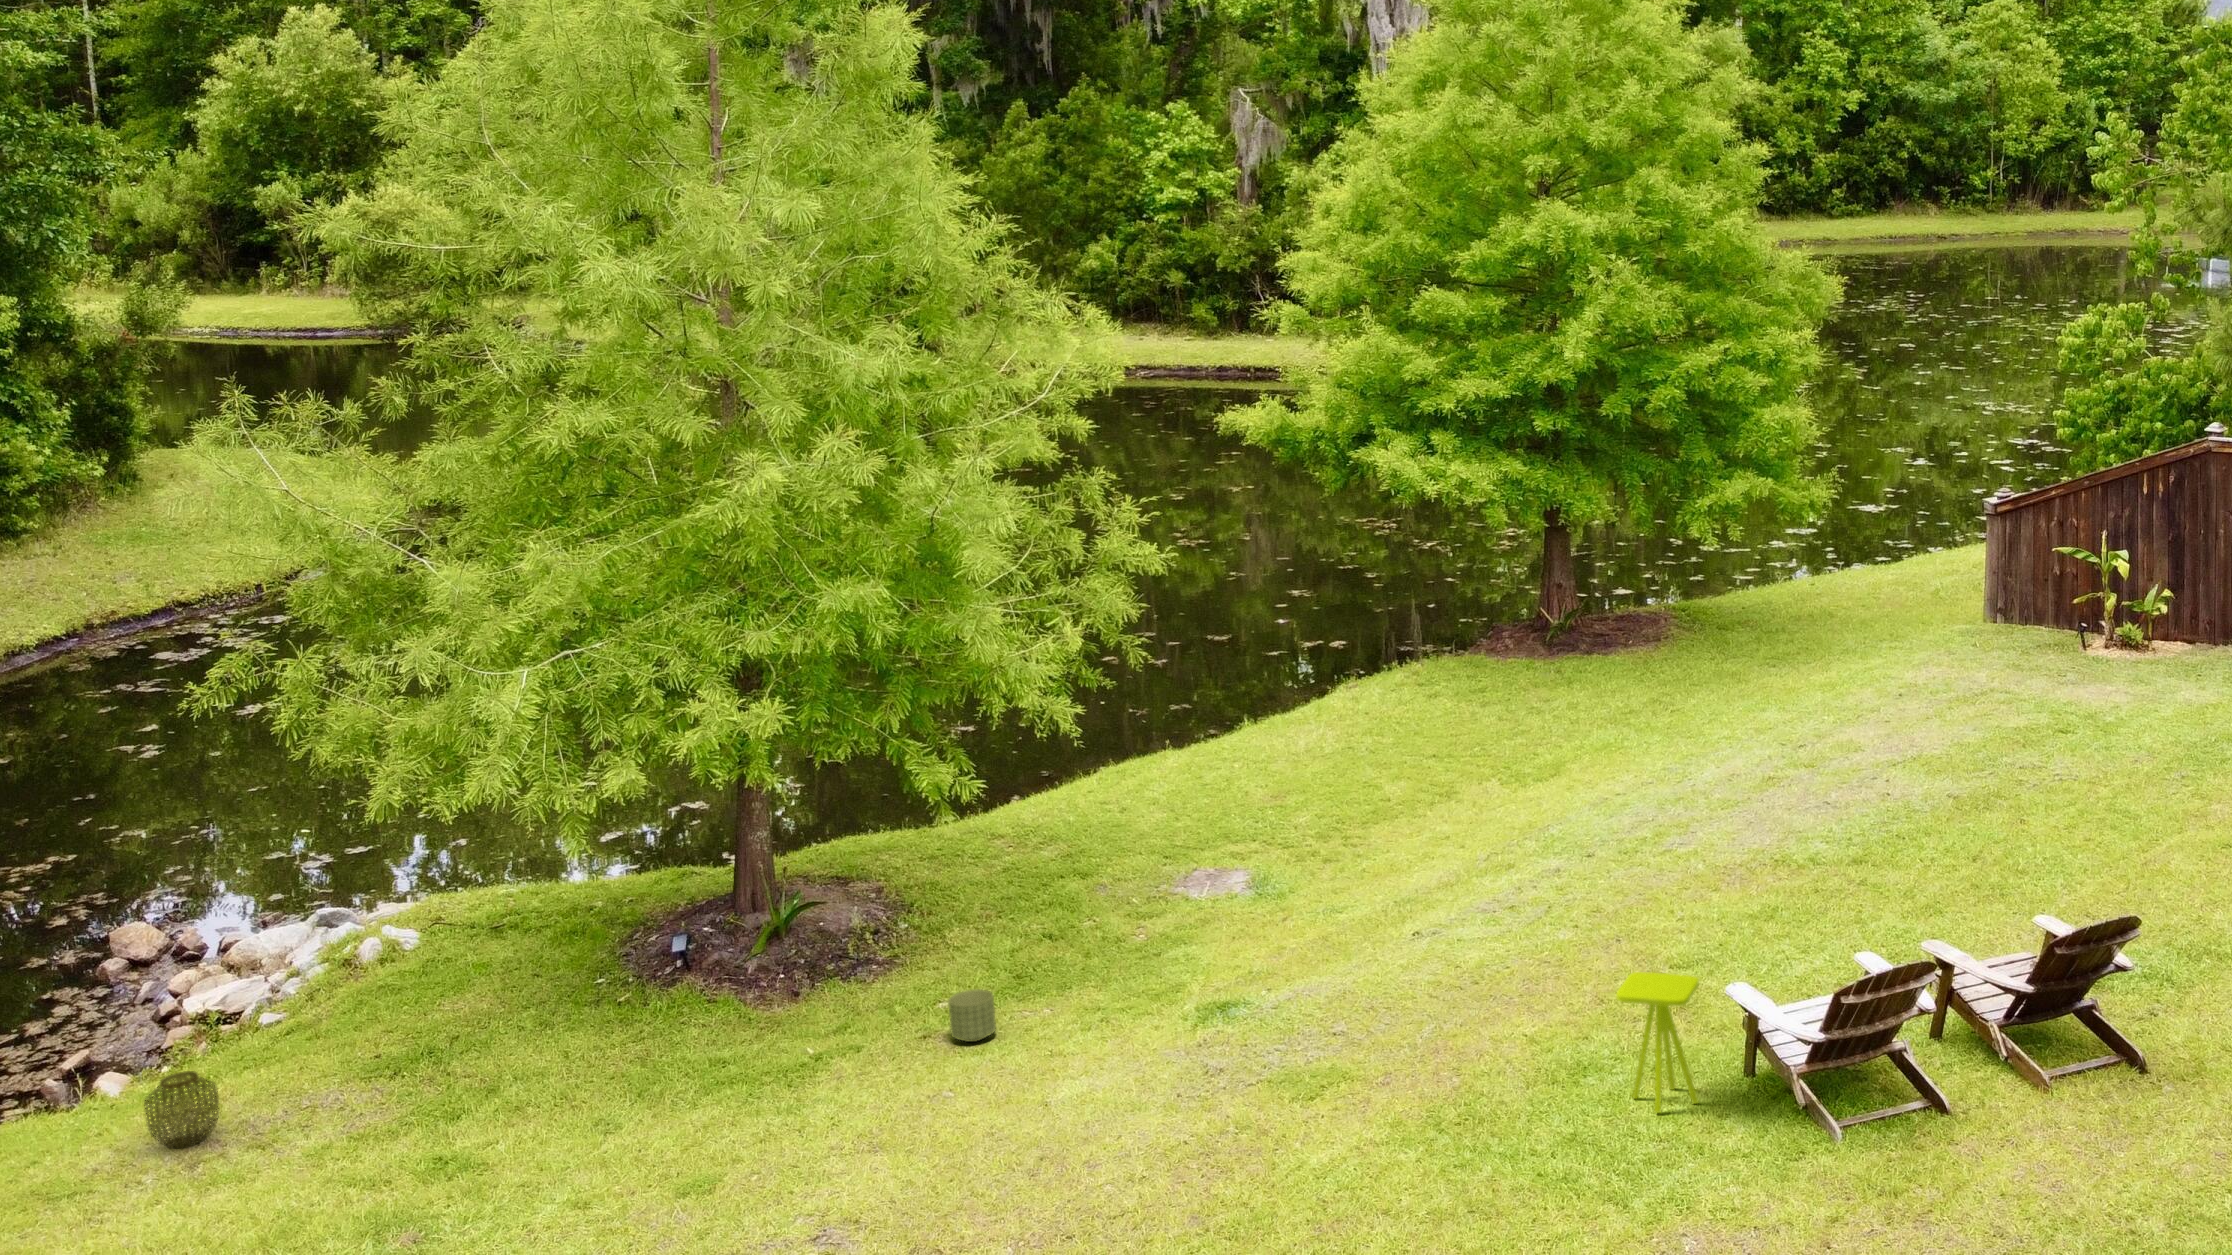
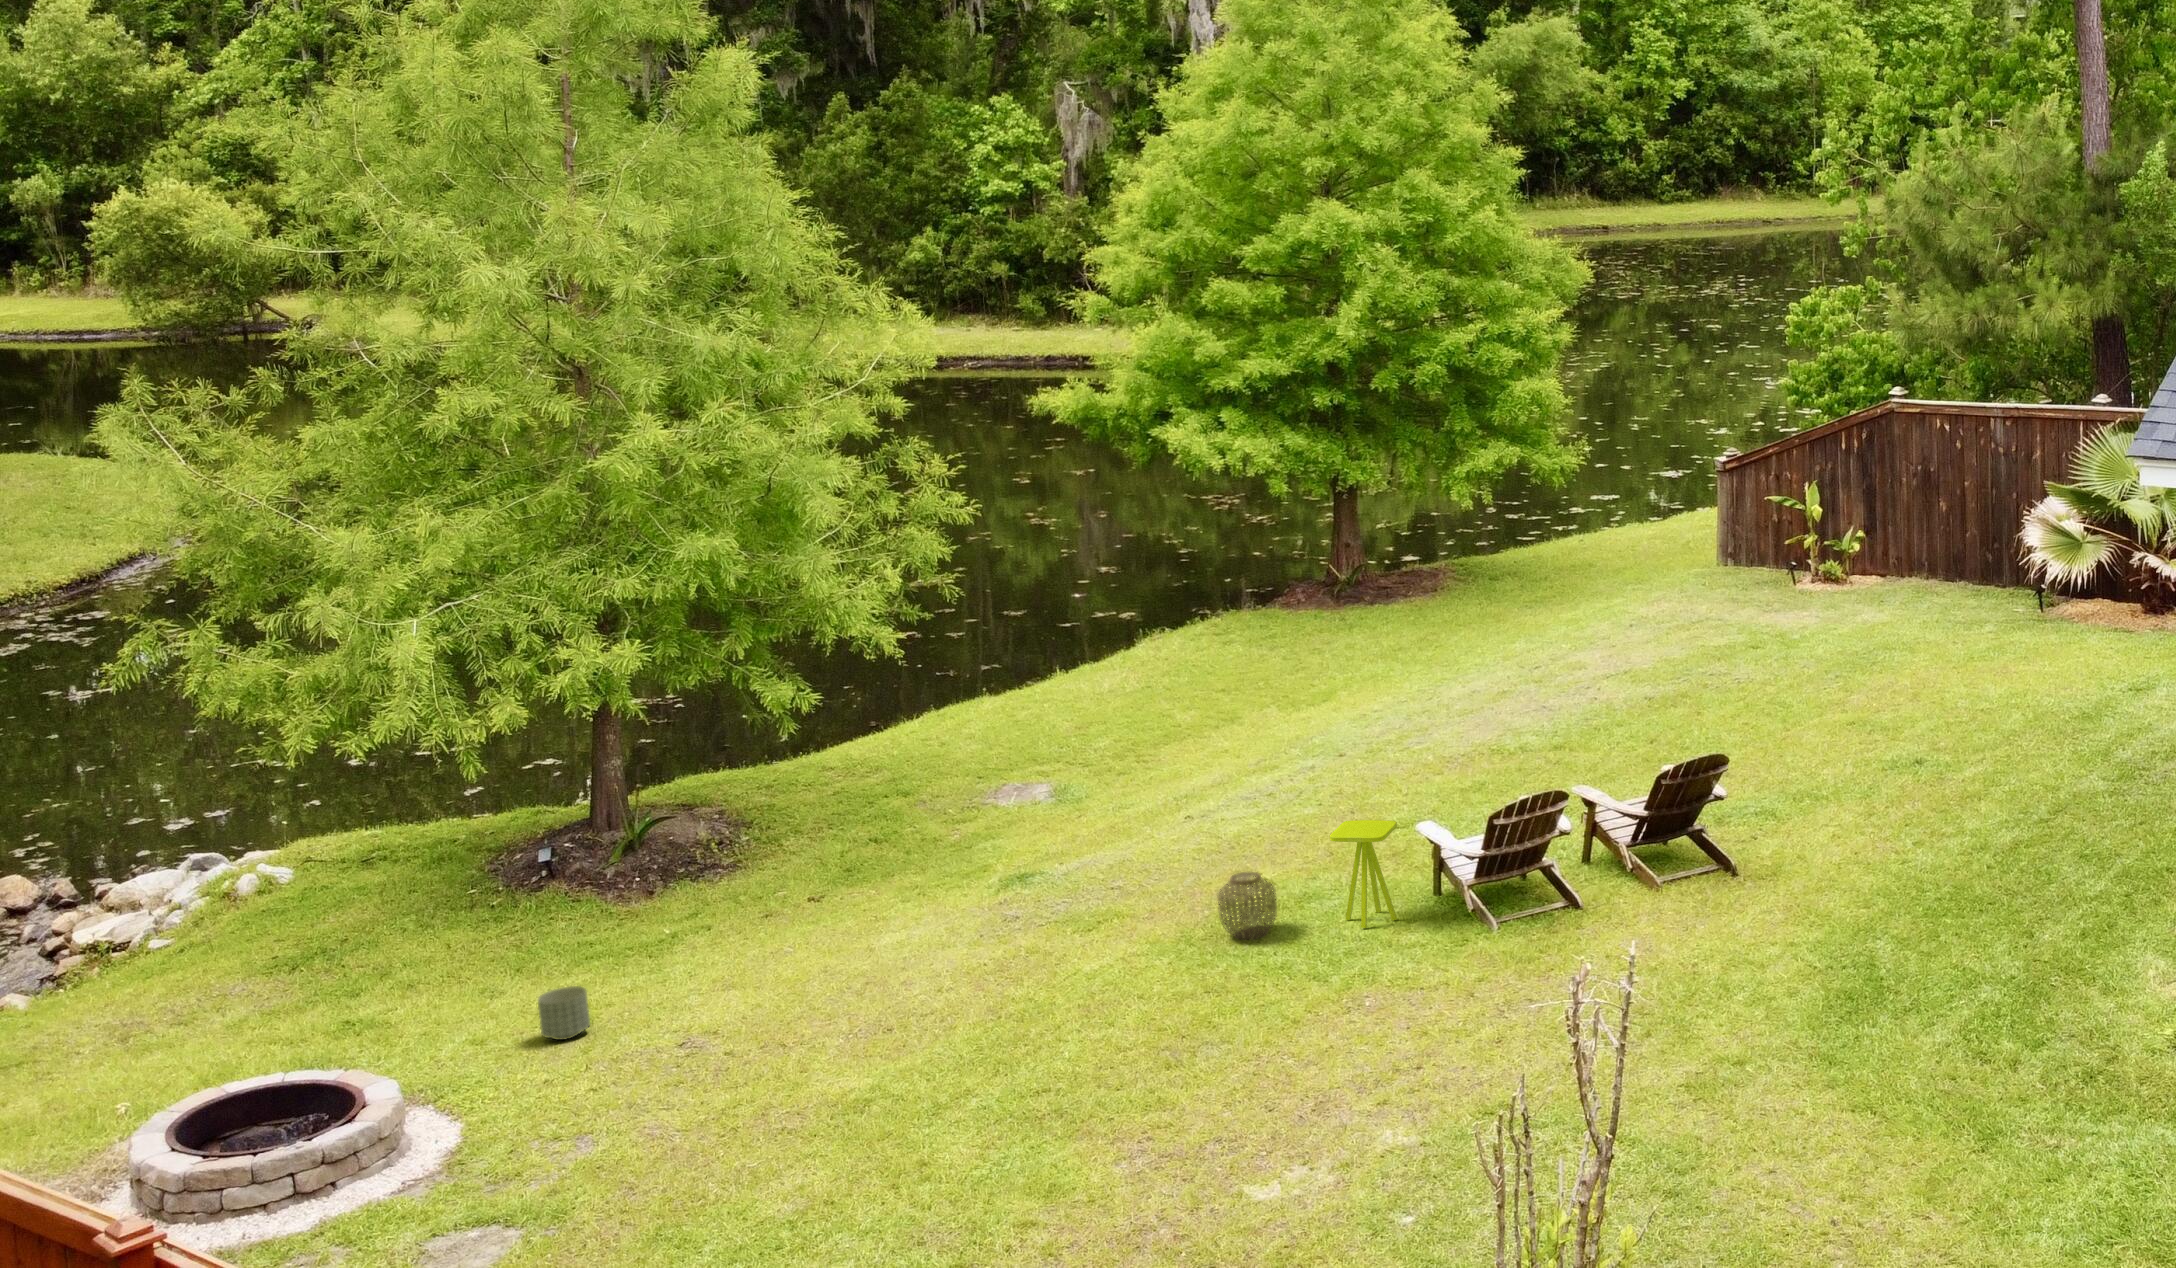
planter: present [948,989,996,1042] -> present [538,986,590,1040]
woven basket: present [144,1071,219,1149] -> present [1218,872,1277,939]

